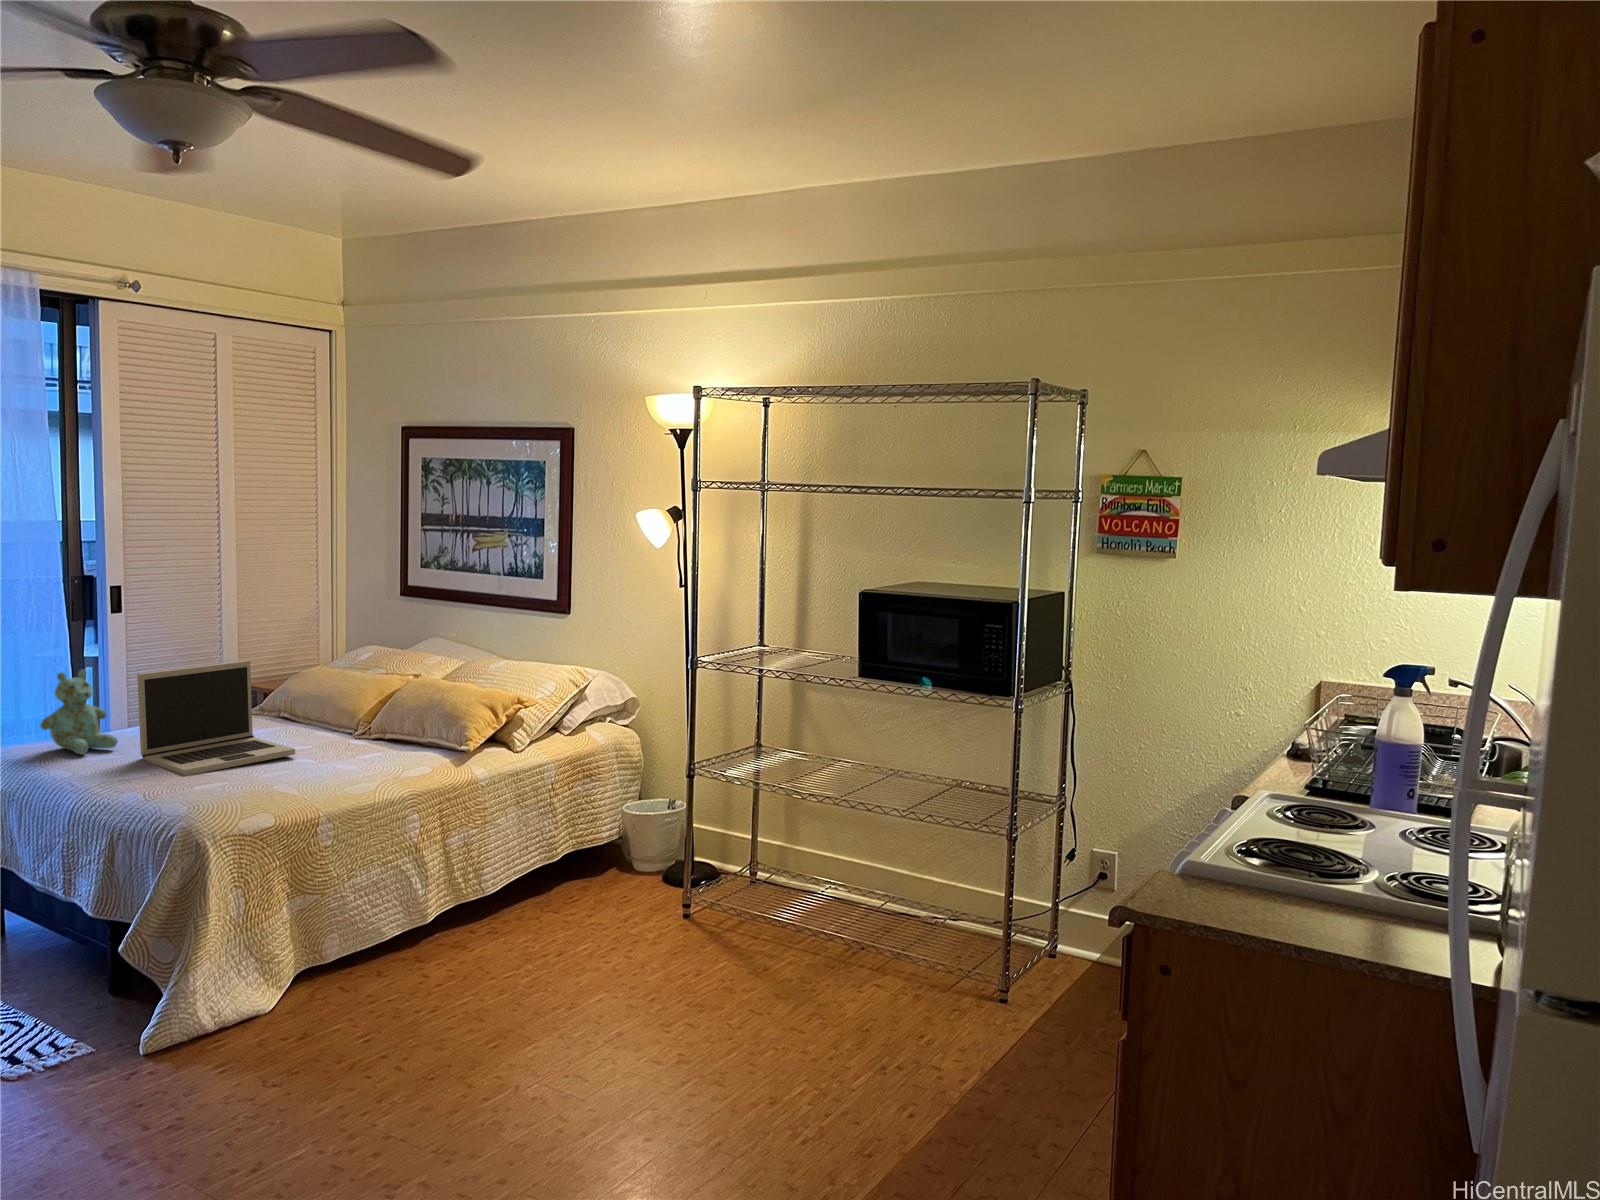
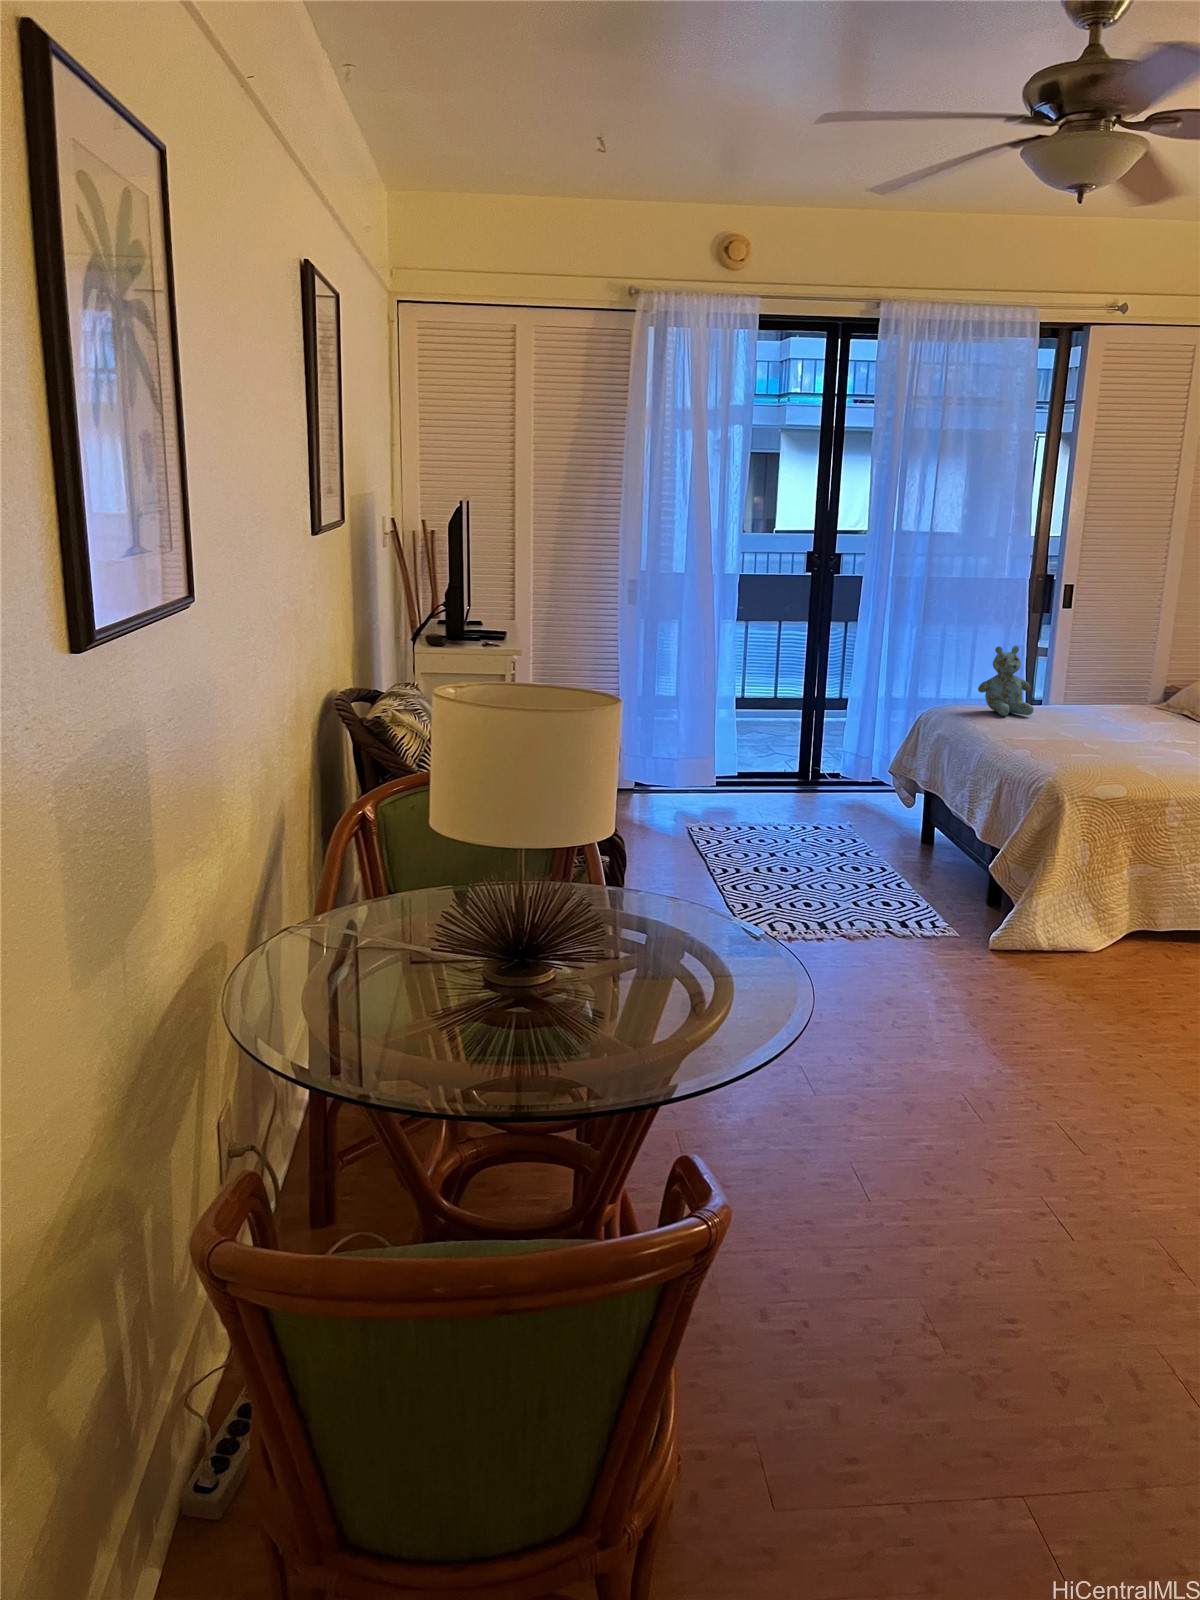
laptop: present [137,661,295,775] -> none [1046,650,1179,742]

